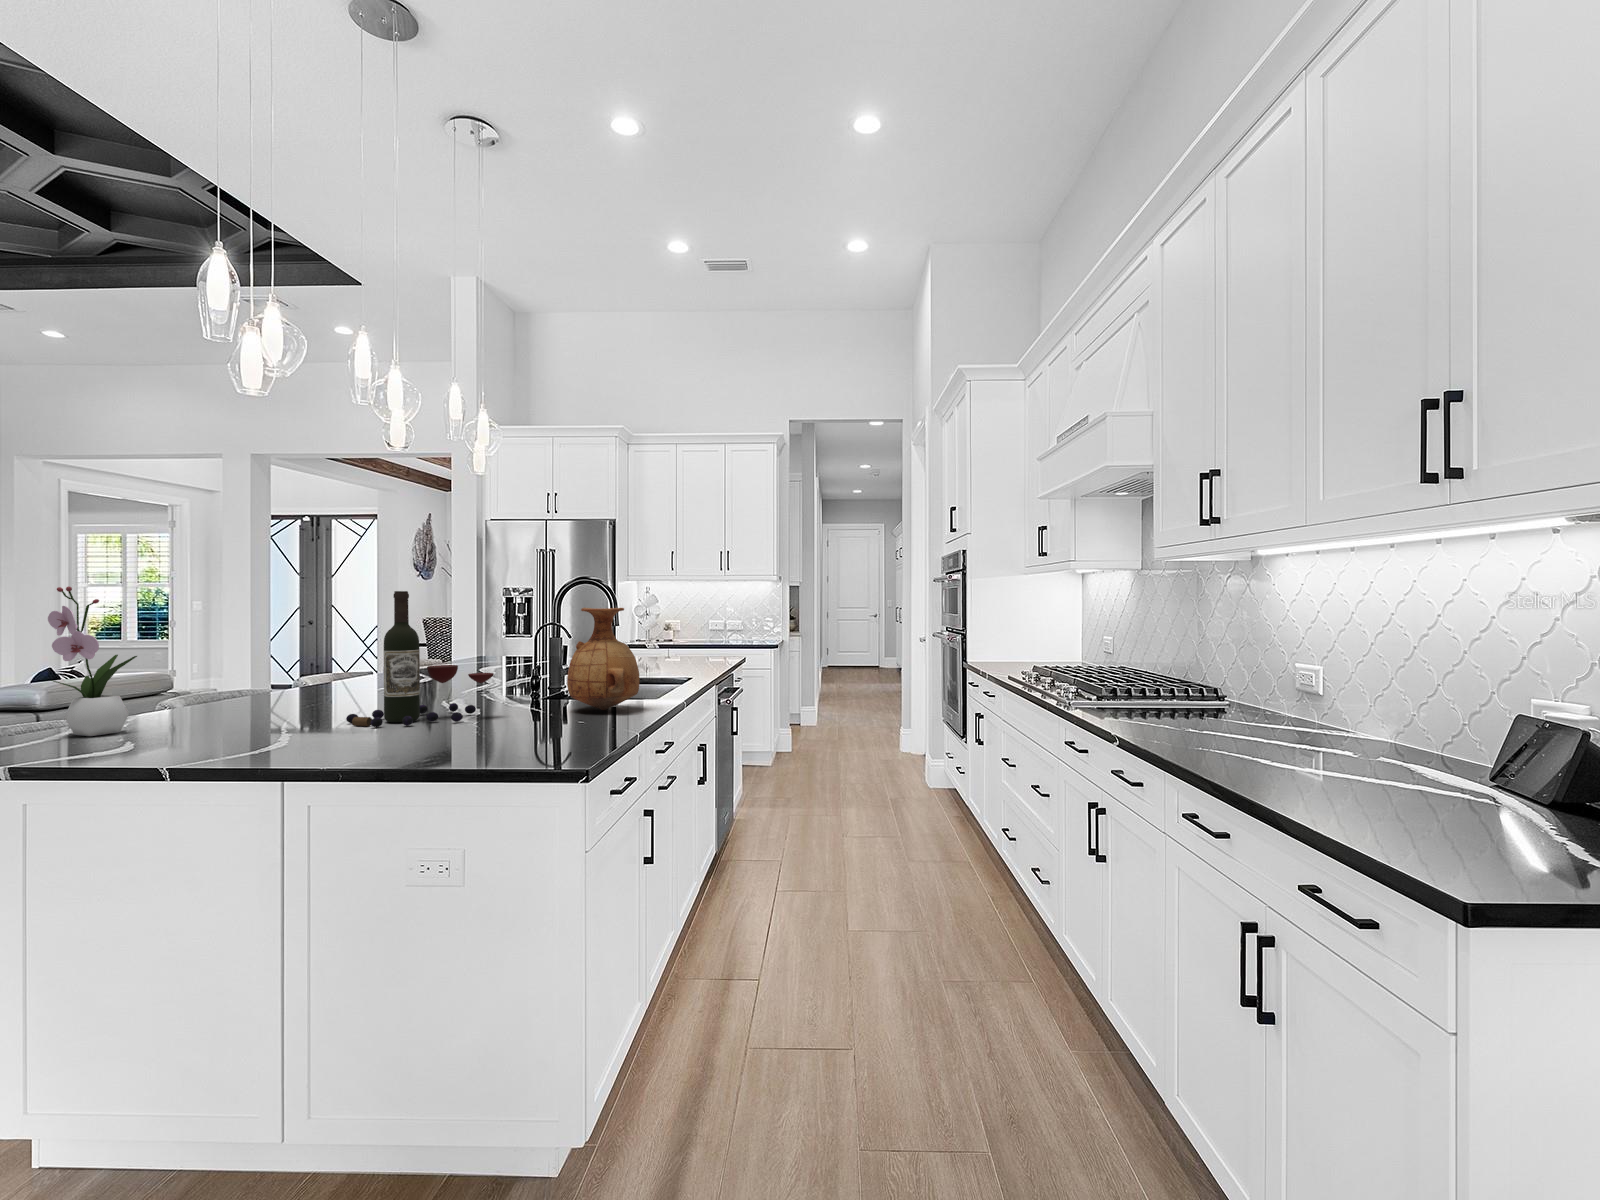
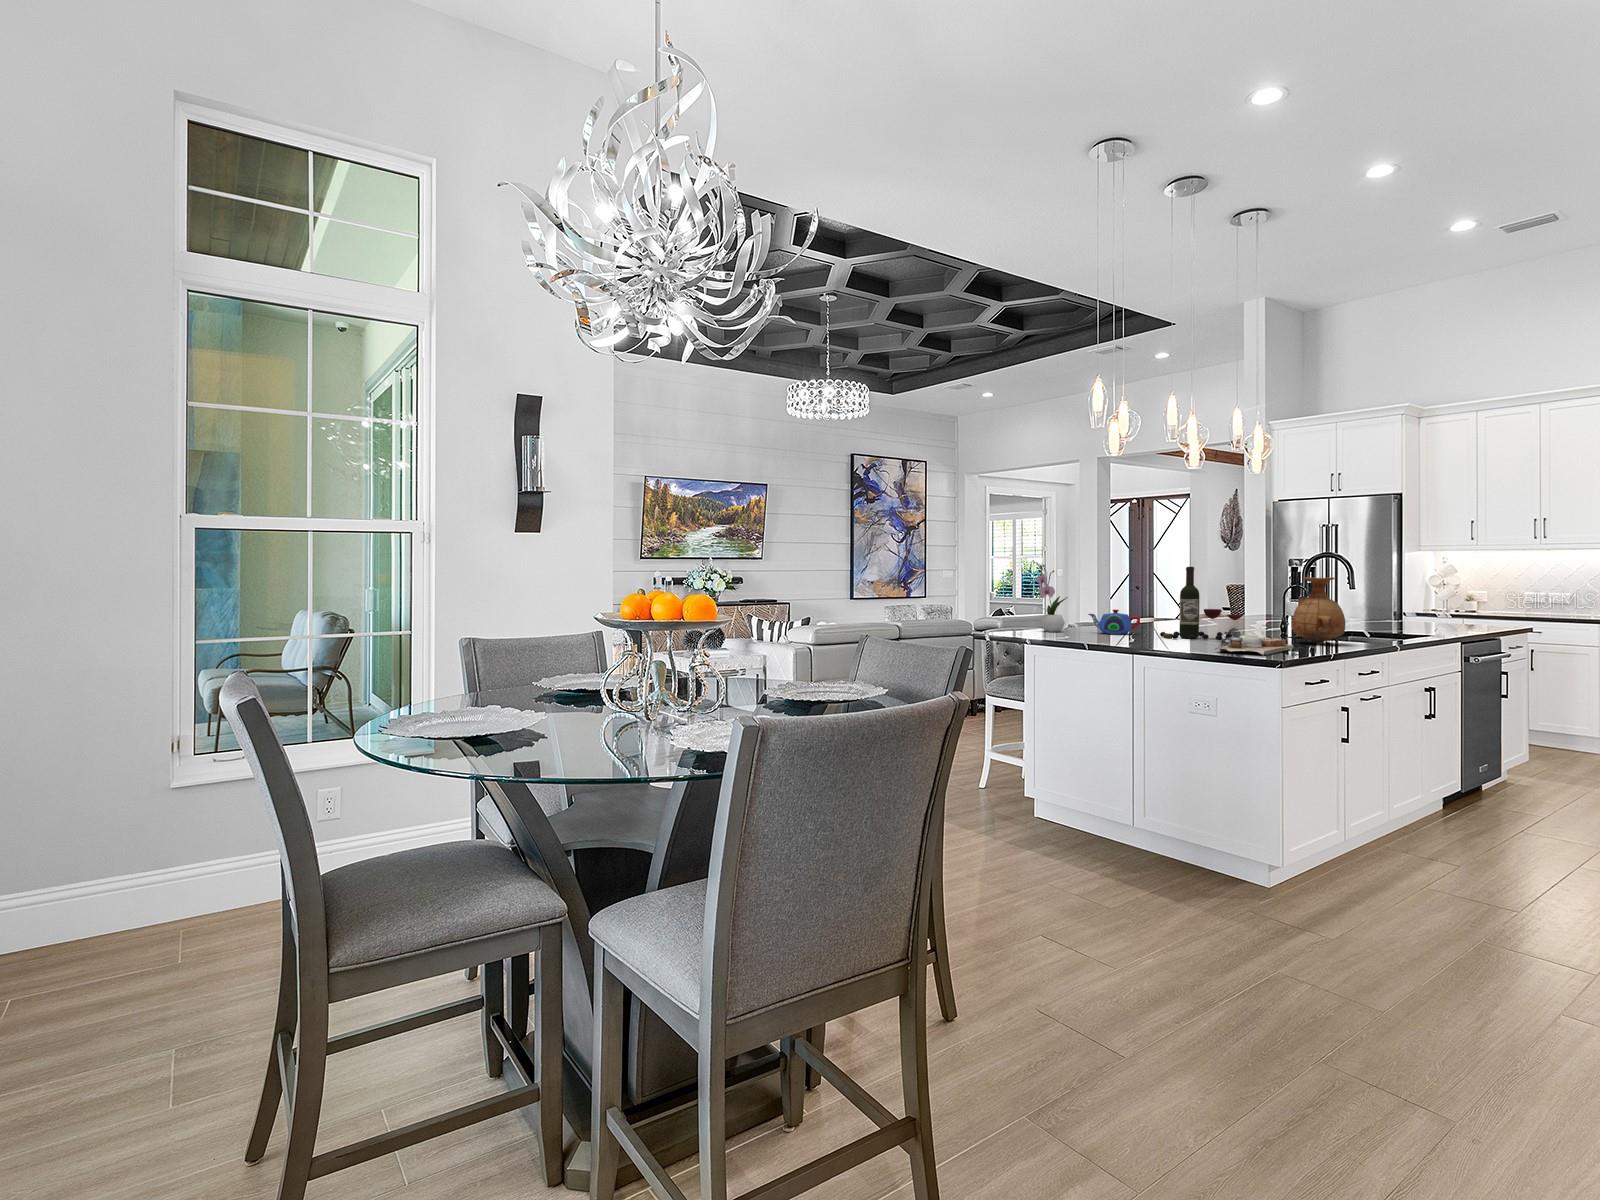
teapot: none [189,676,306,727] -> present [1088,610,1140,634]
cutting board: none [466,714,588,762] -> present [1215,635,1293,656]

